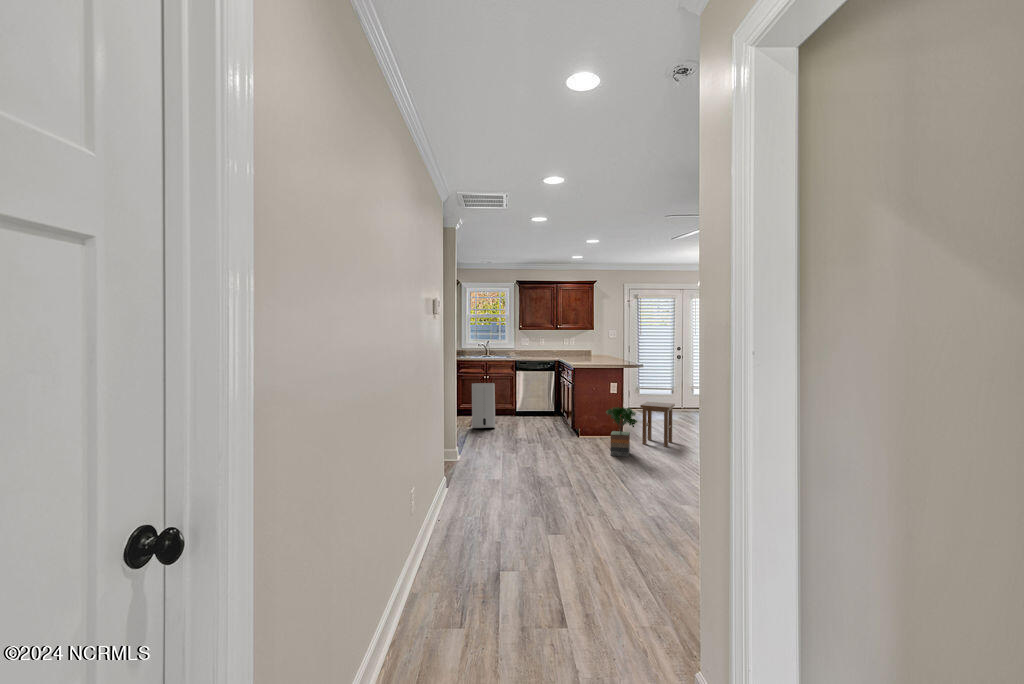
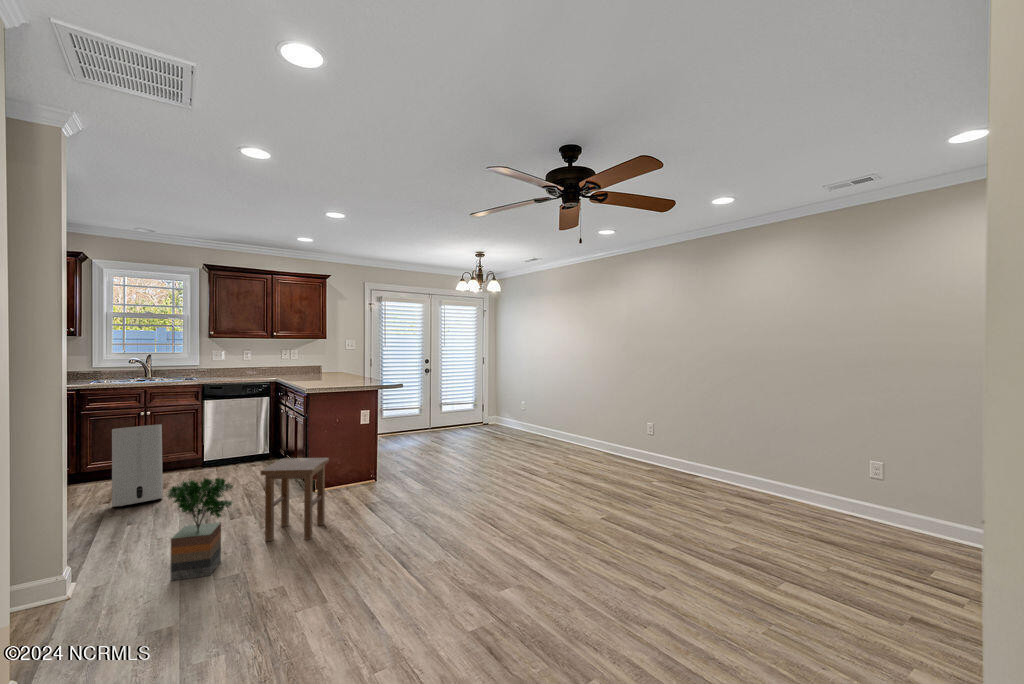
stool: present [640,402,675,447] -> present [261,458,329,541]
potted tree: present [606,407,637,457] -> present [167,477,234,581]

